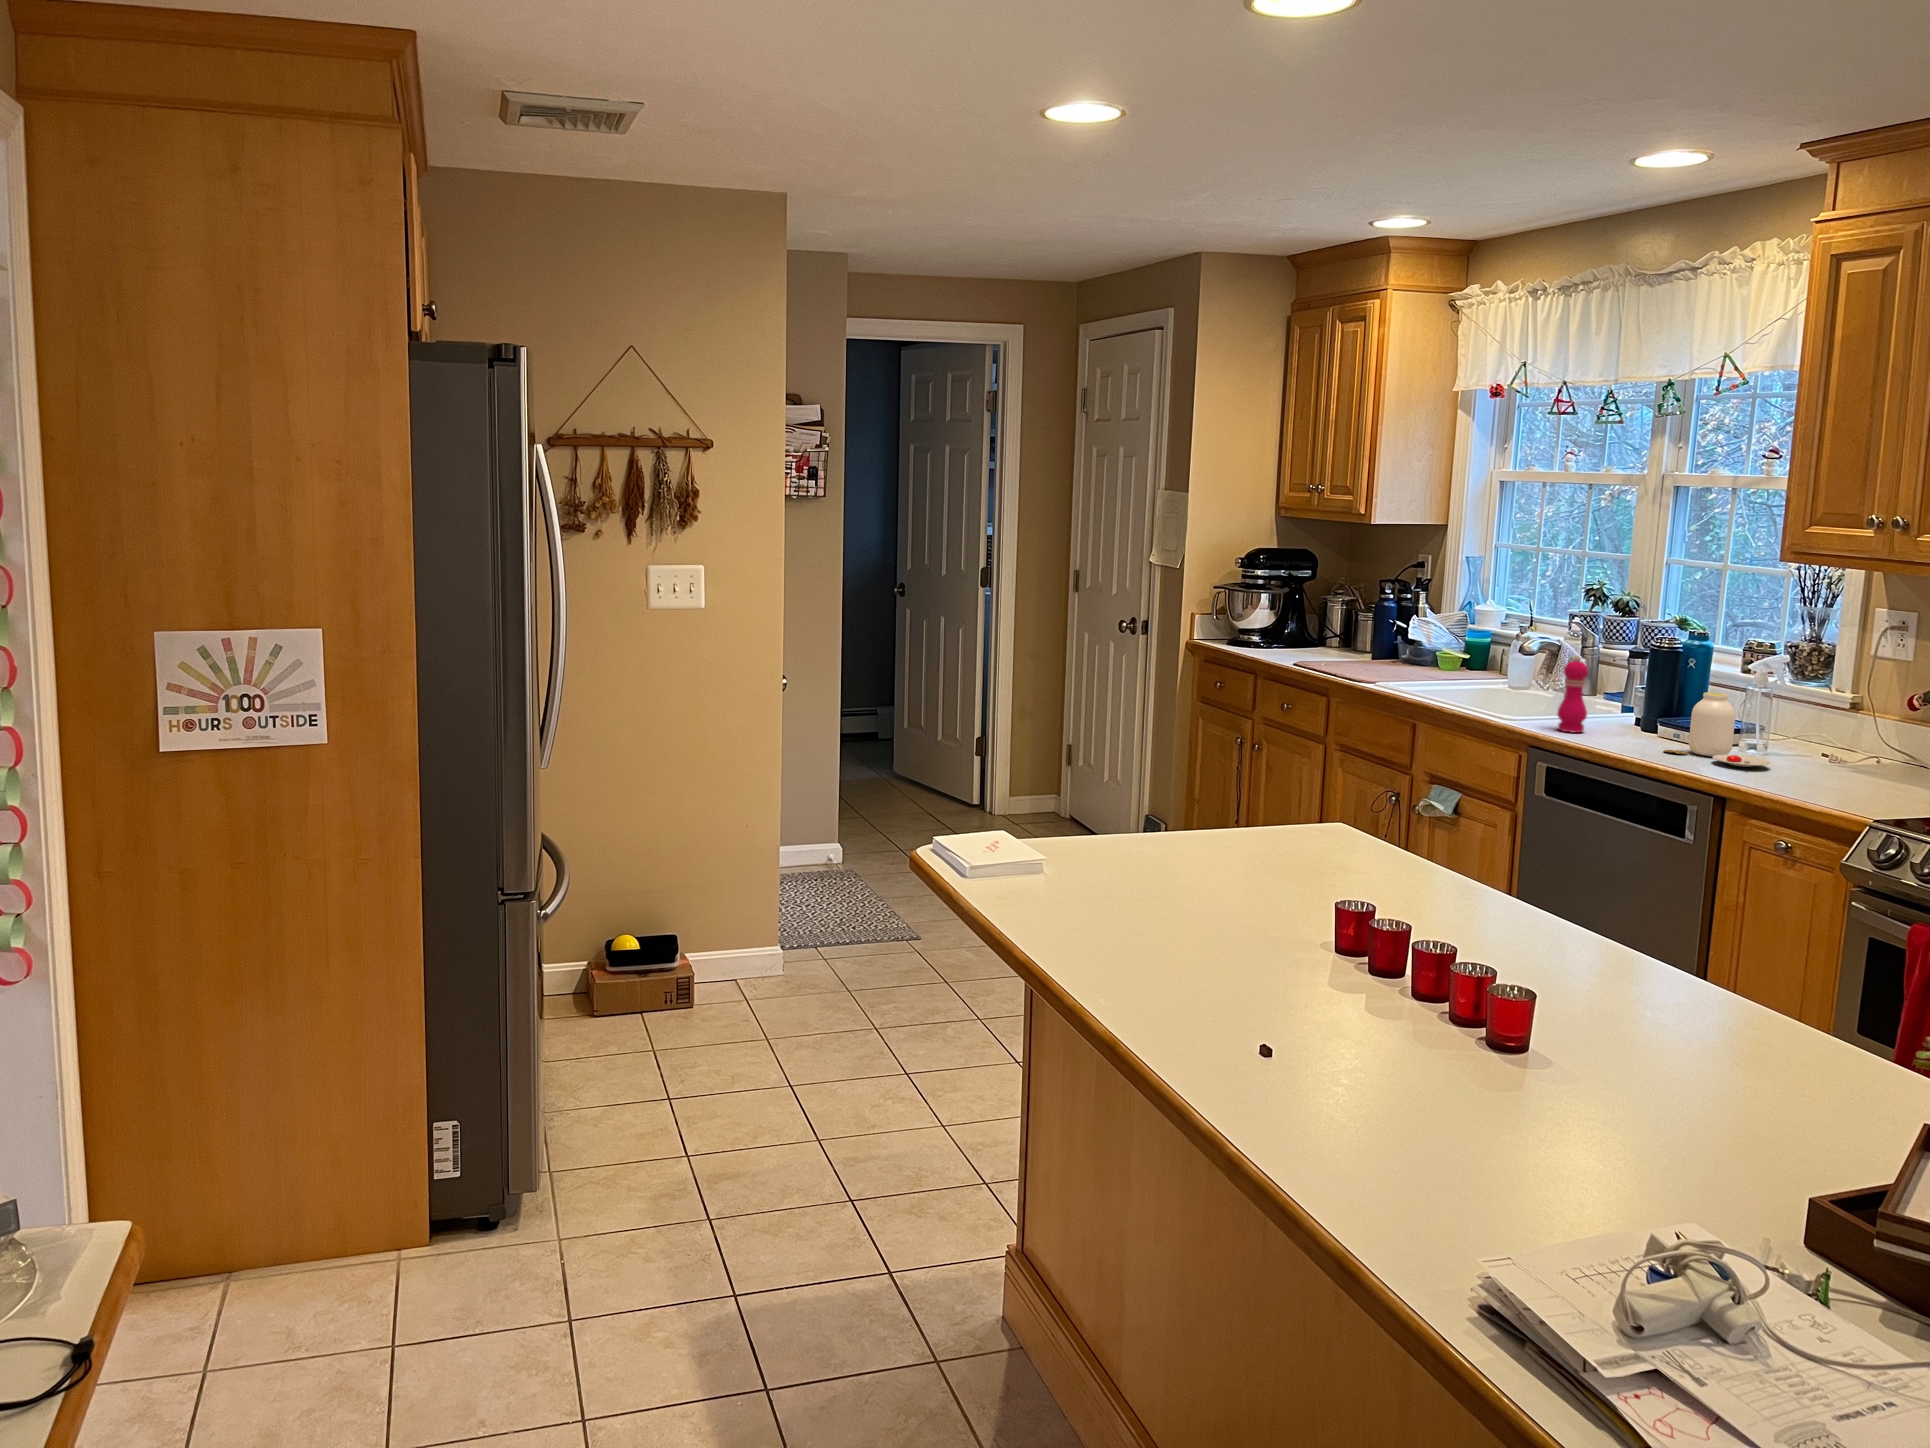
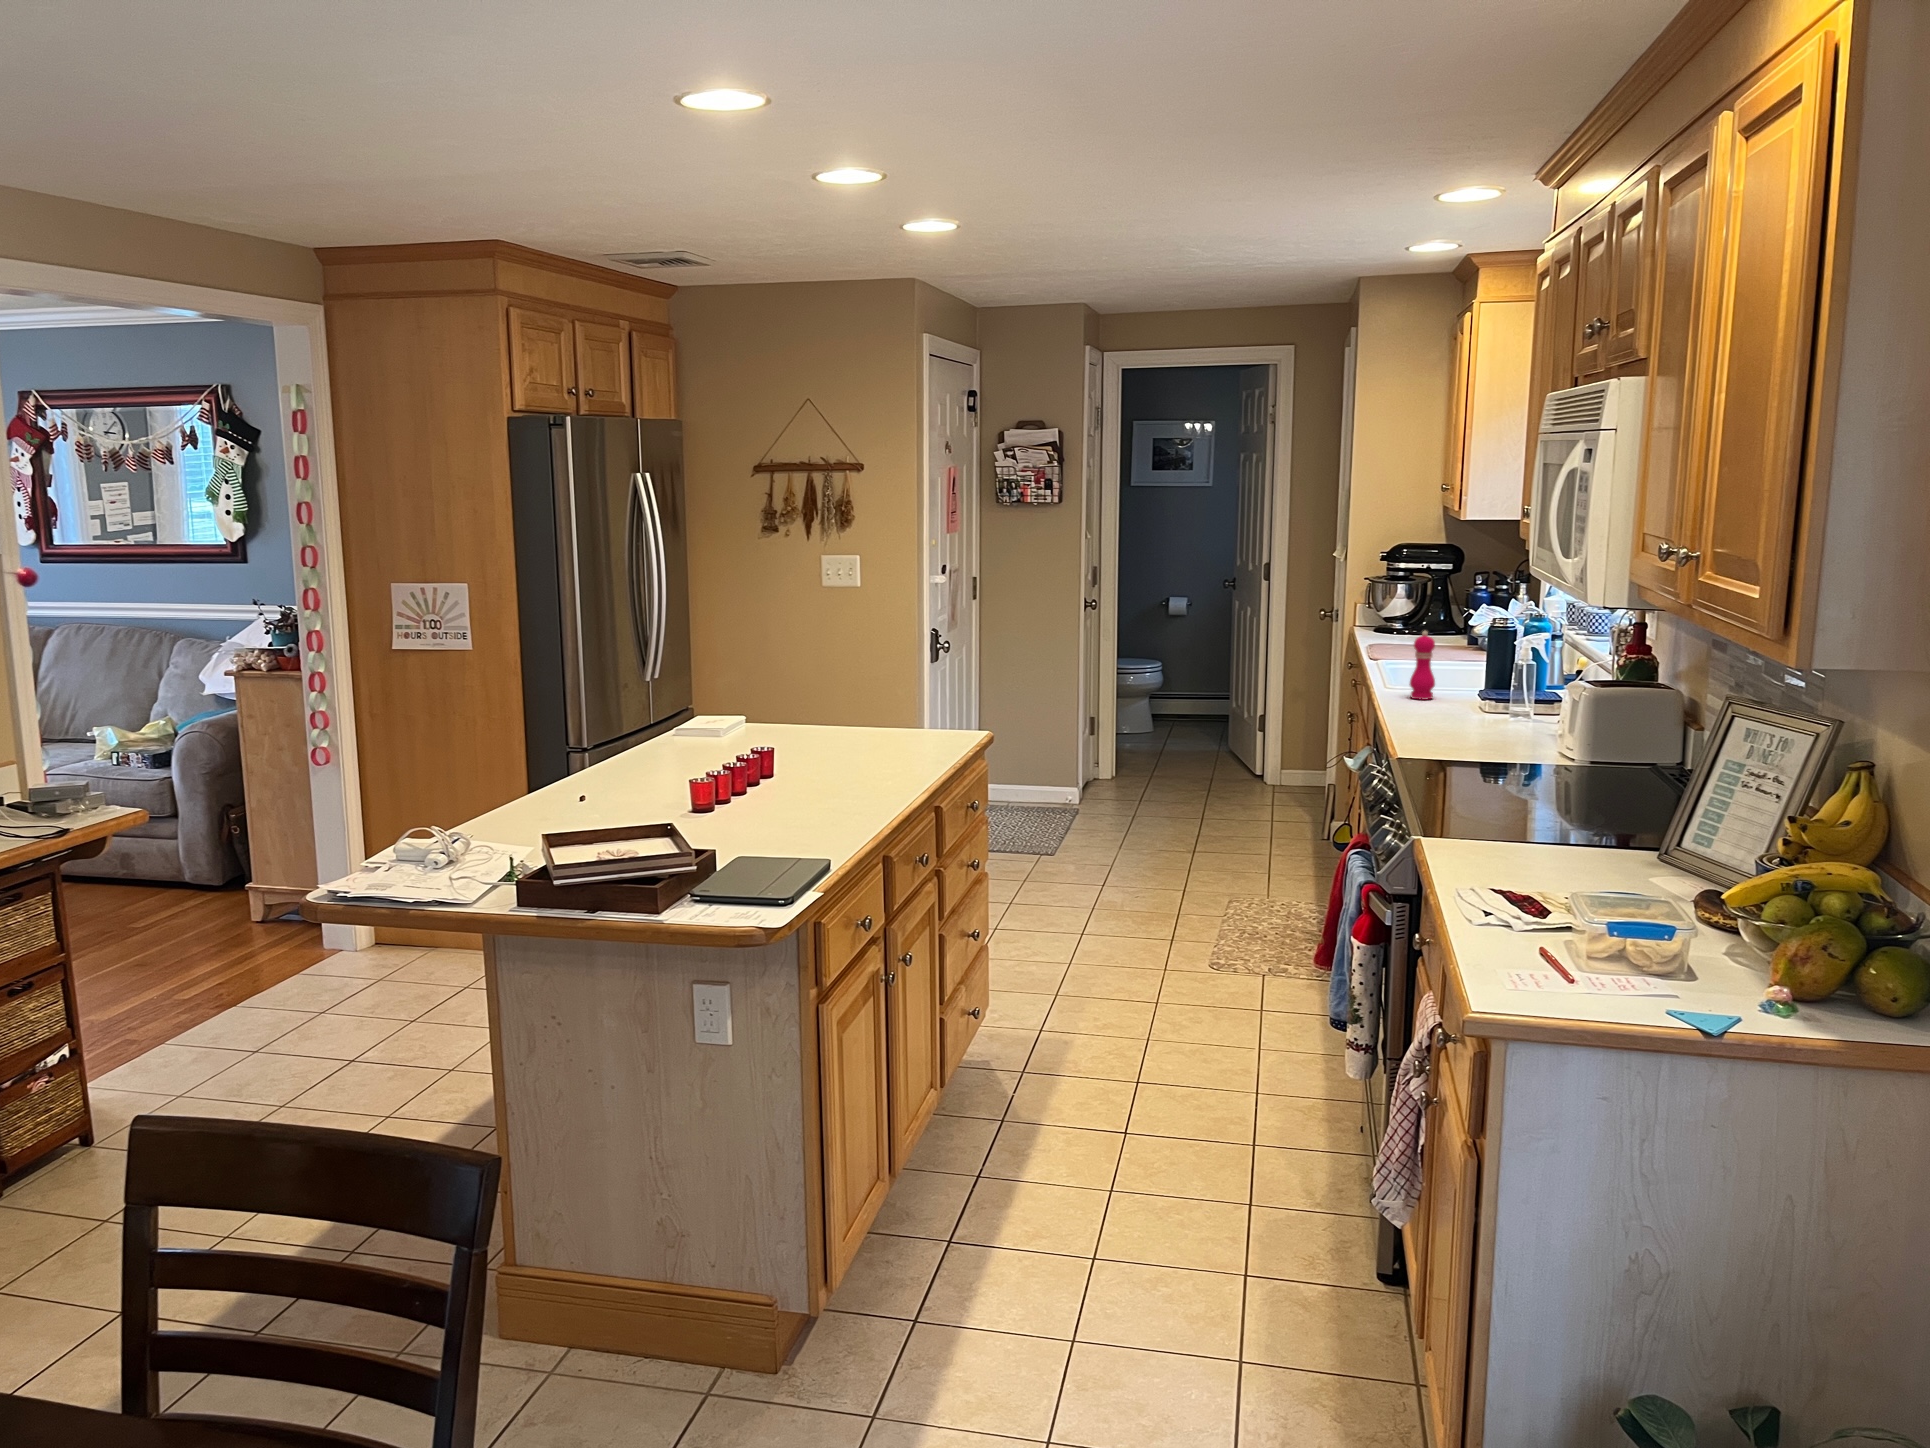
jar: present [1664,693,1771,767] -> none [1443,663,1502,728]

